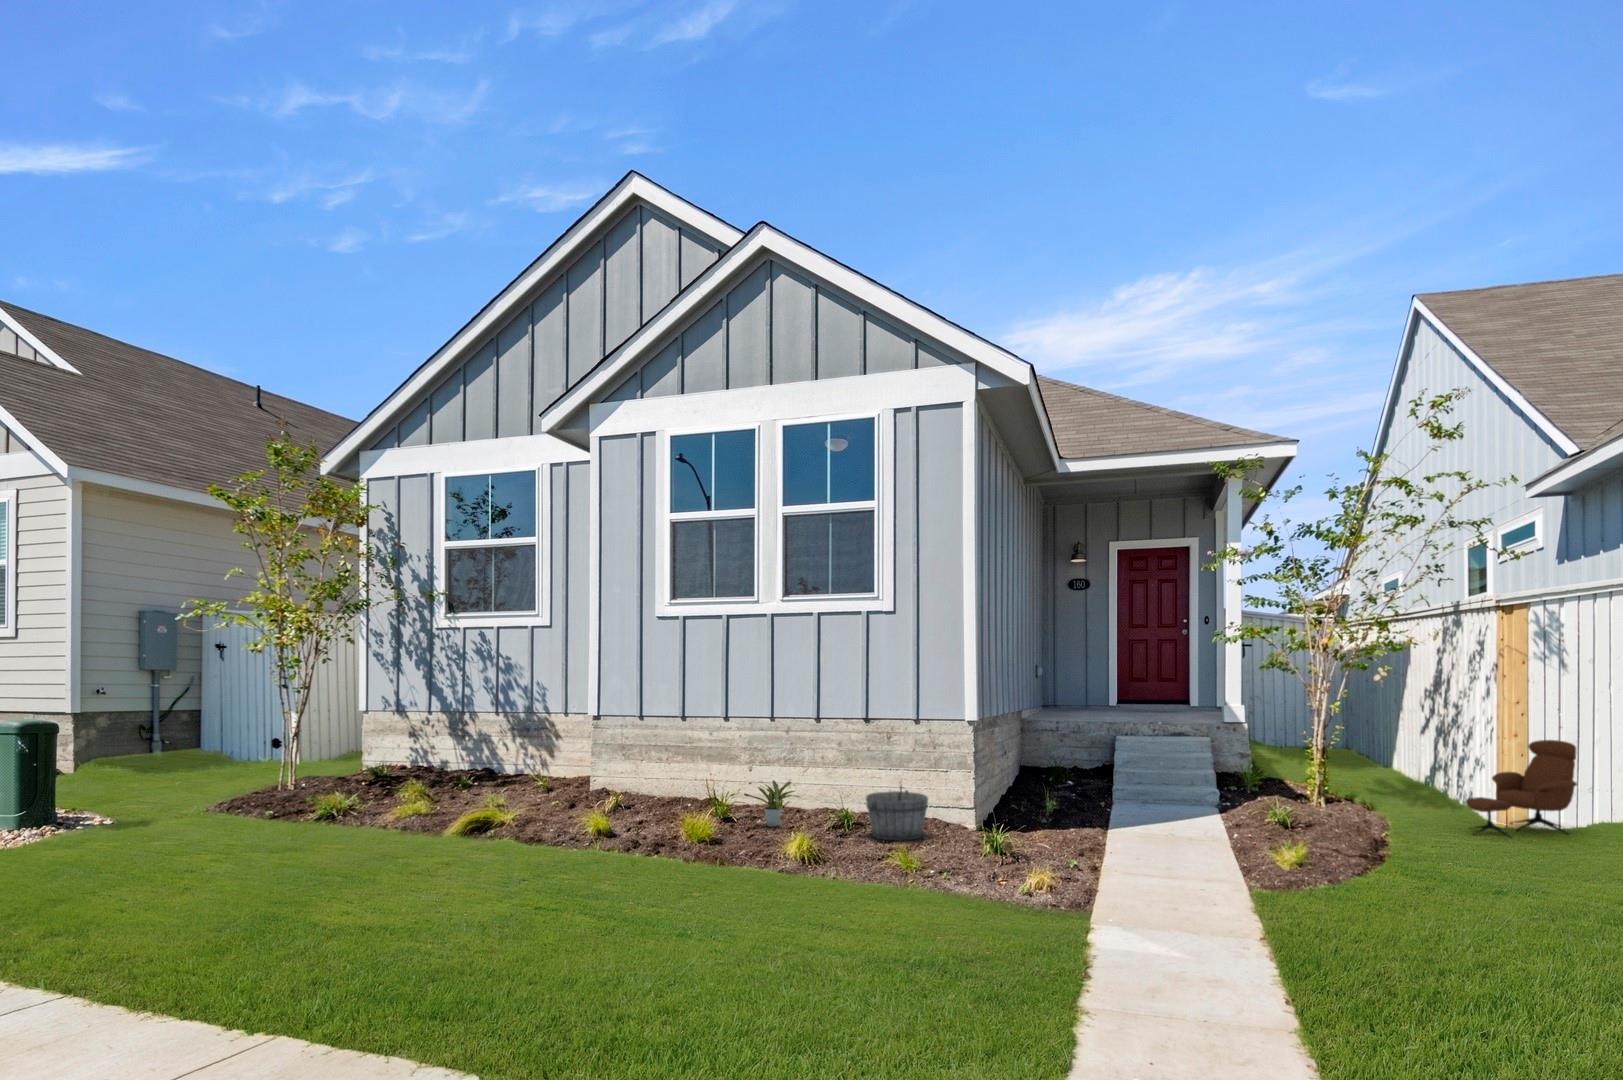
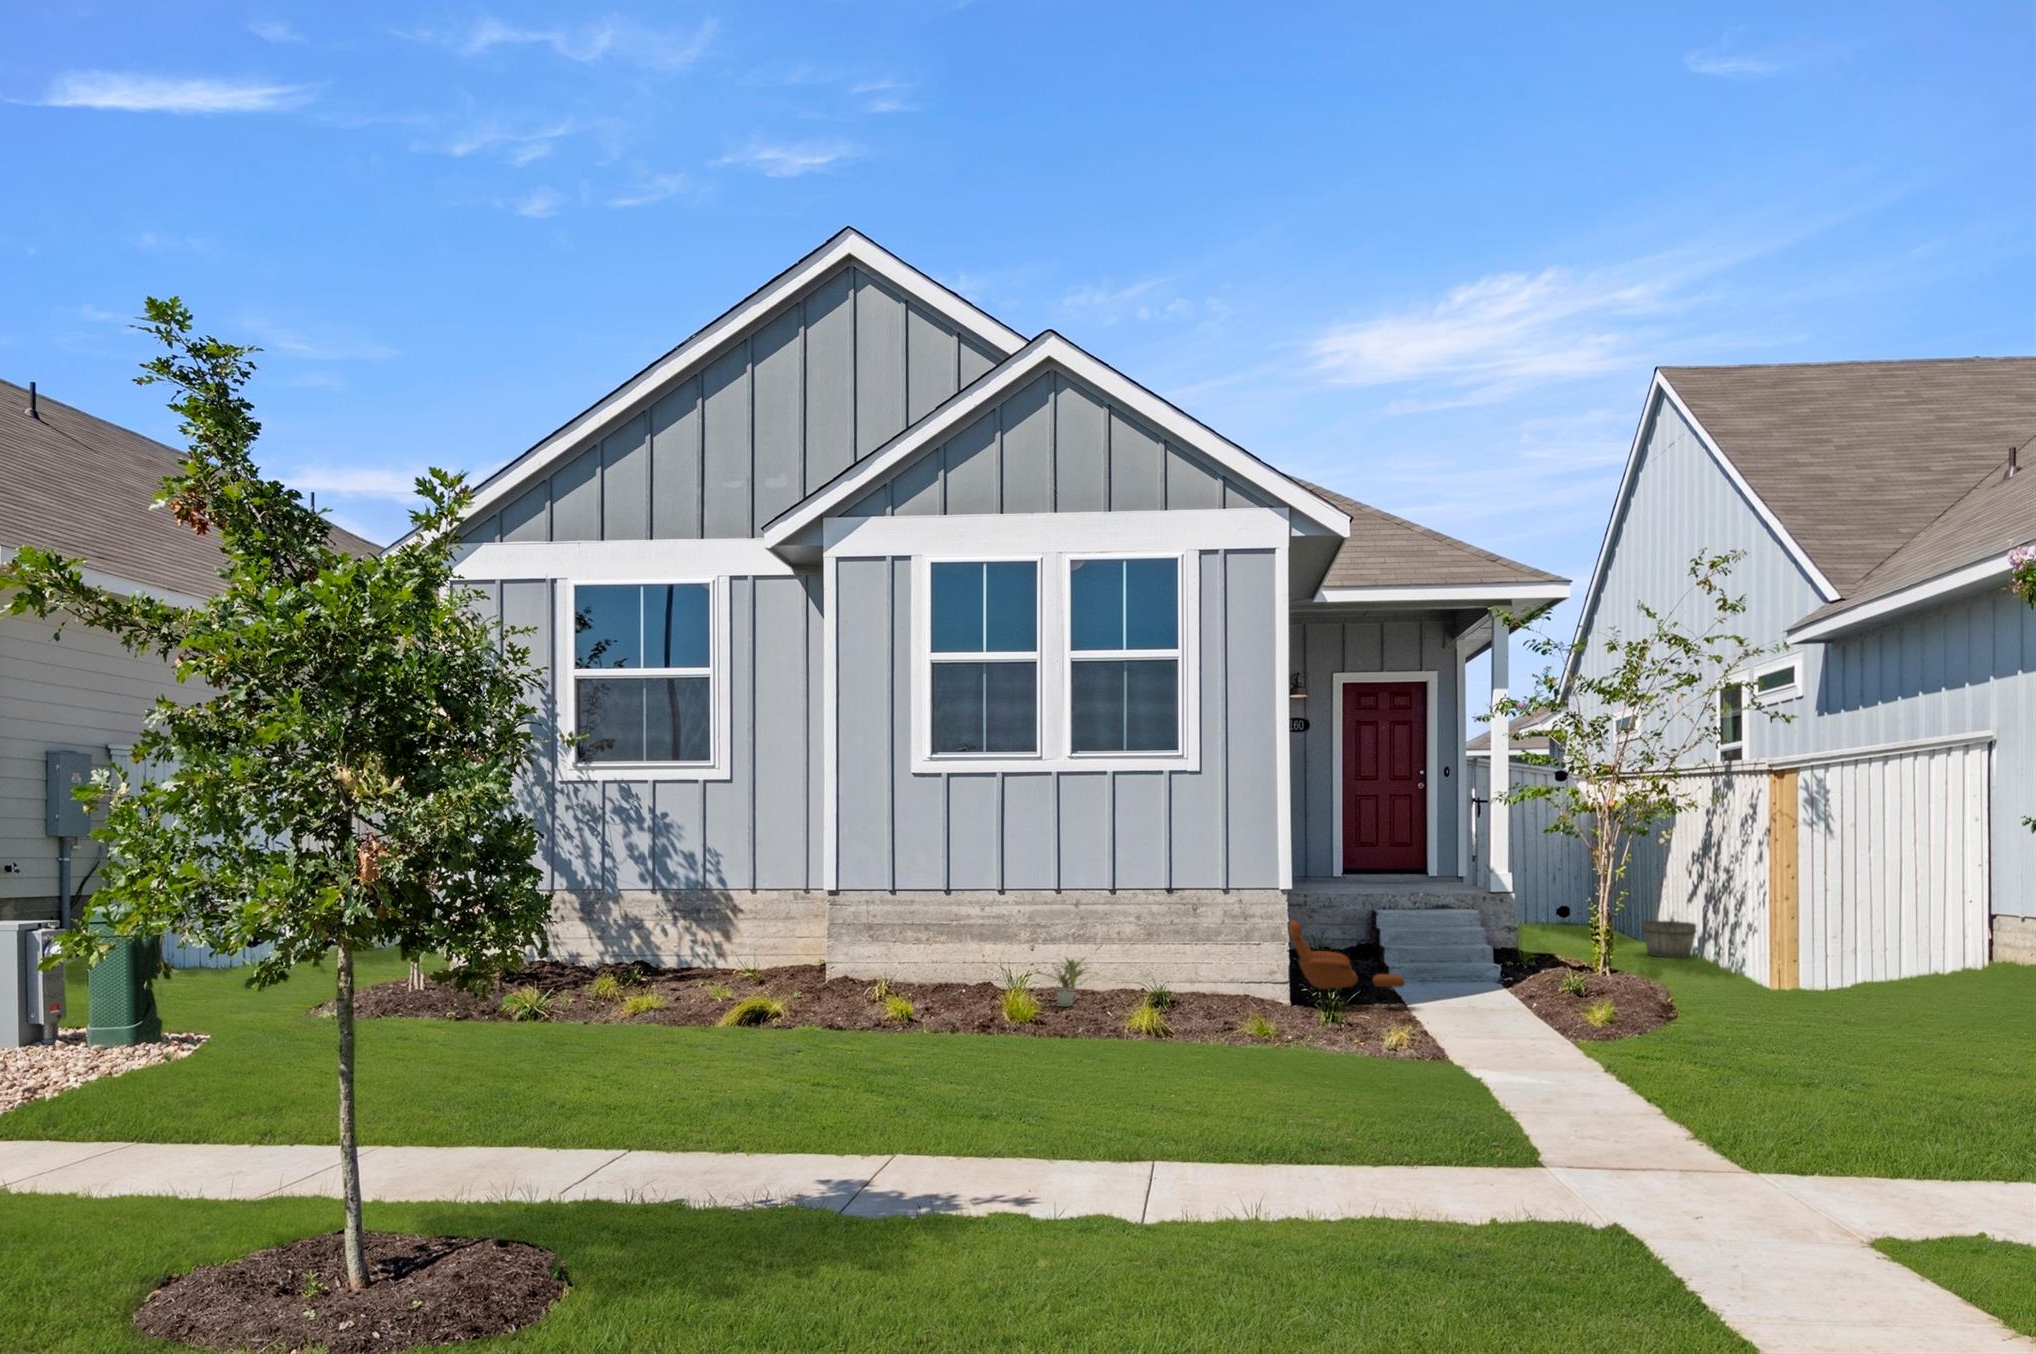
lounge chair: present [1466,740,1577,836] -> present [1289,920,1405,1010]
wooden bucket: present [866,783,928,840] -> present [1642,916,1696,958]

